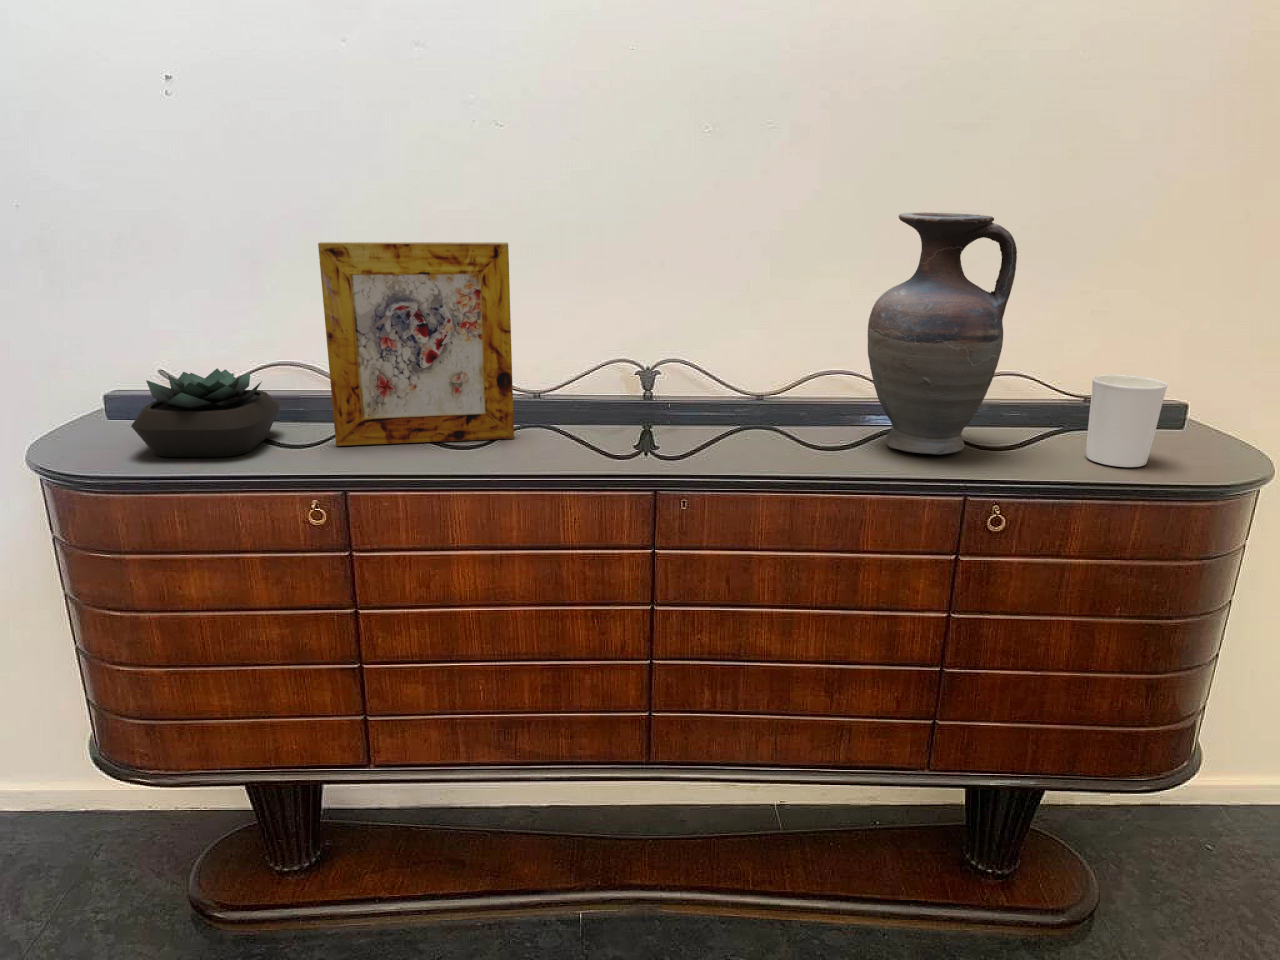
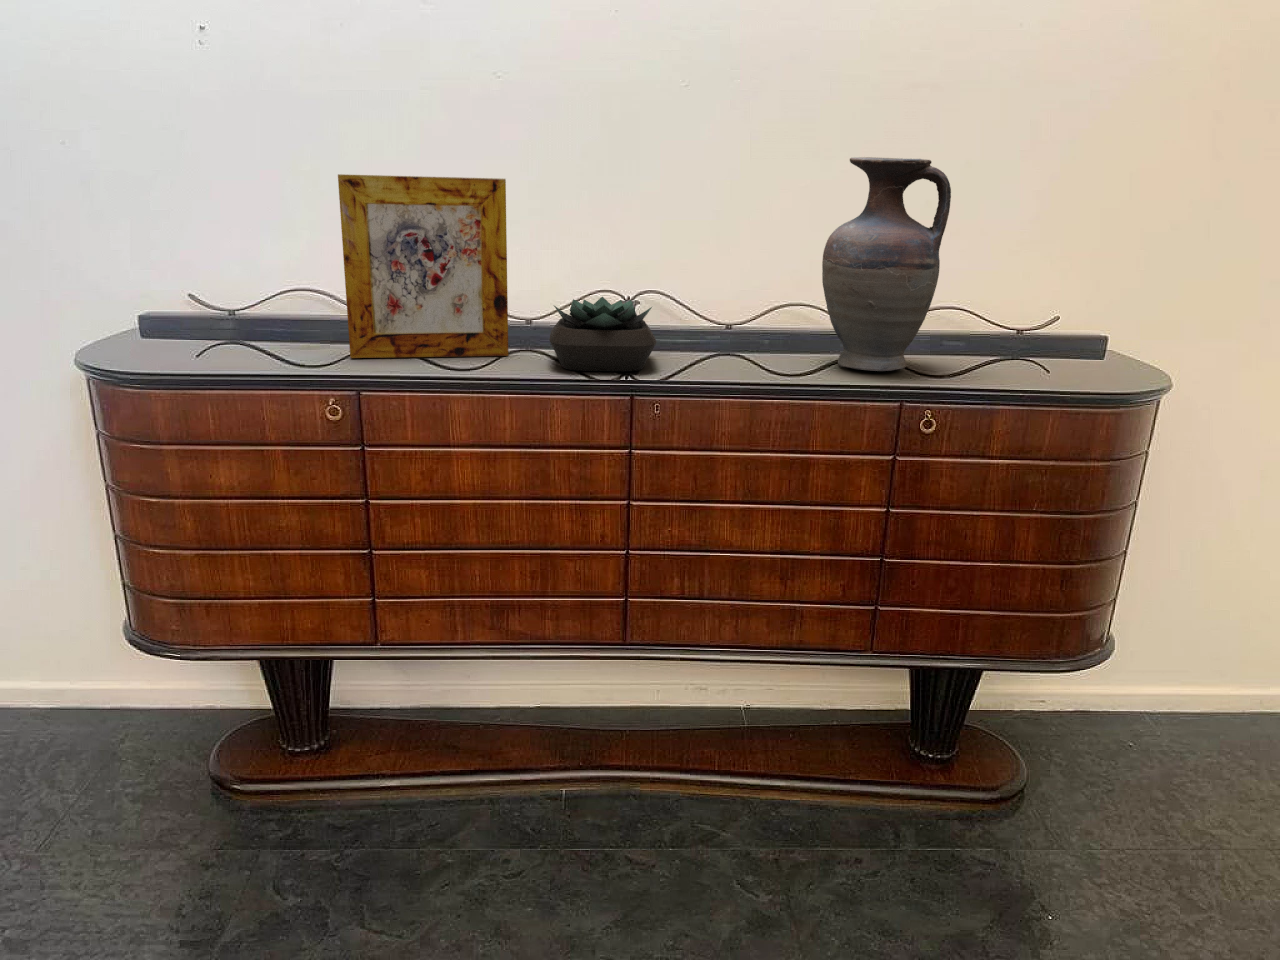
succulent plant: present [131,368,280,457] -> present [549,297,657,371]
candle holder: present [1086,374,1167,467] -> none [1012,303,1081,383]

